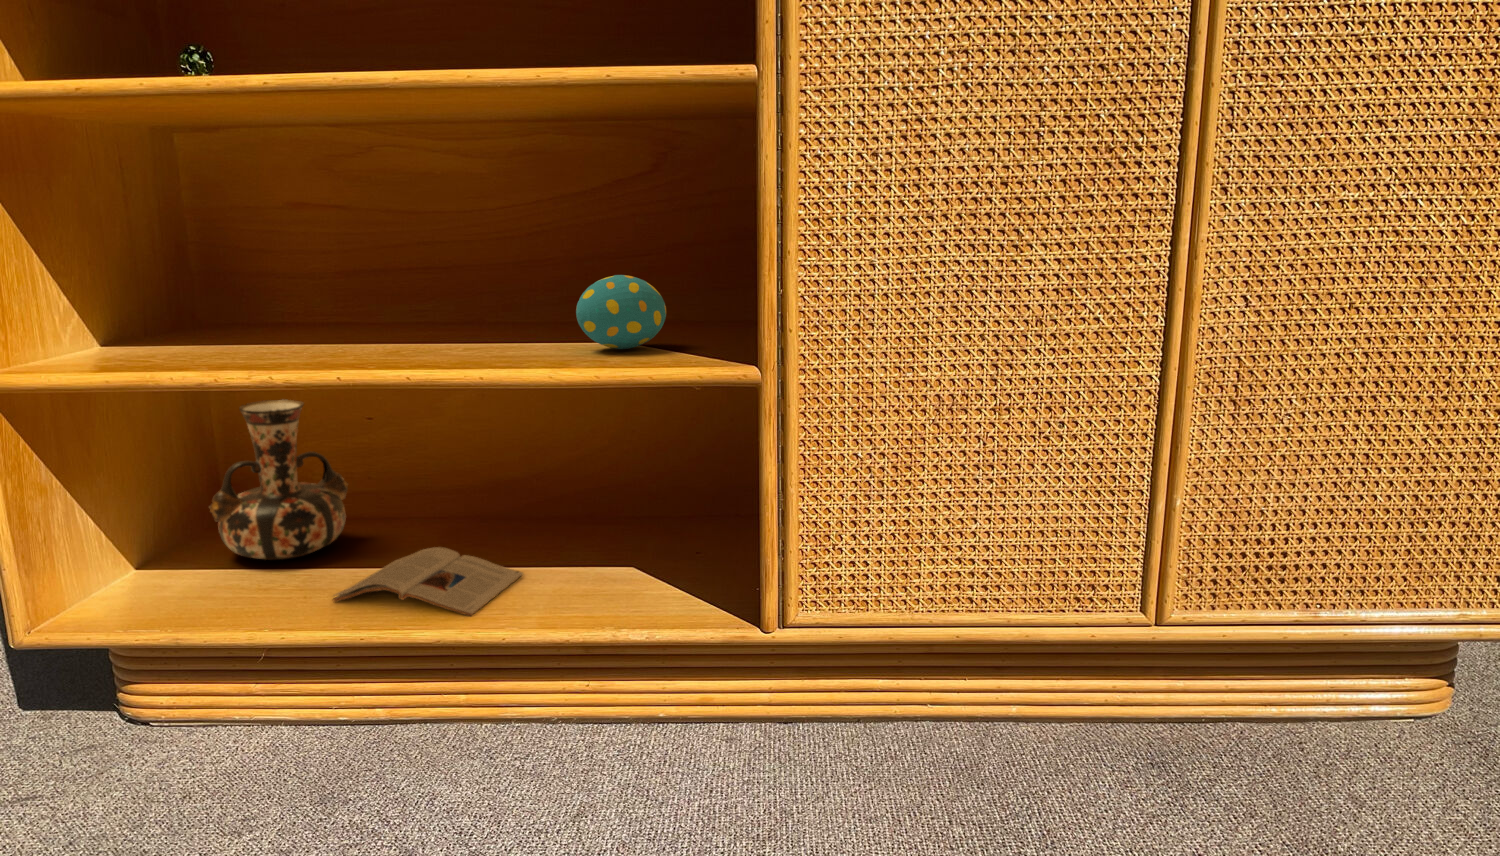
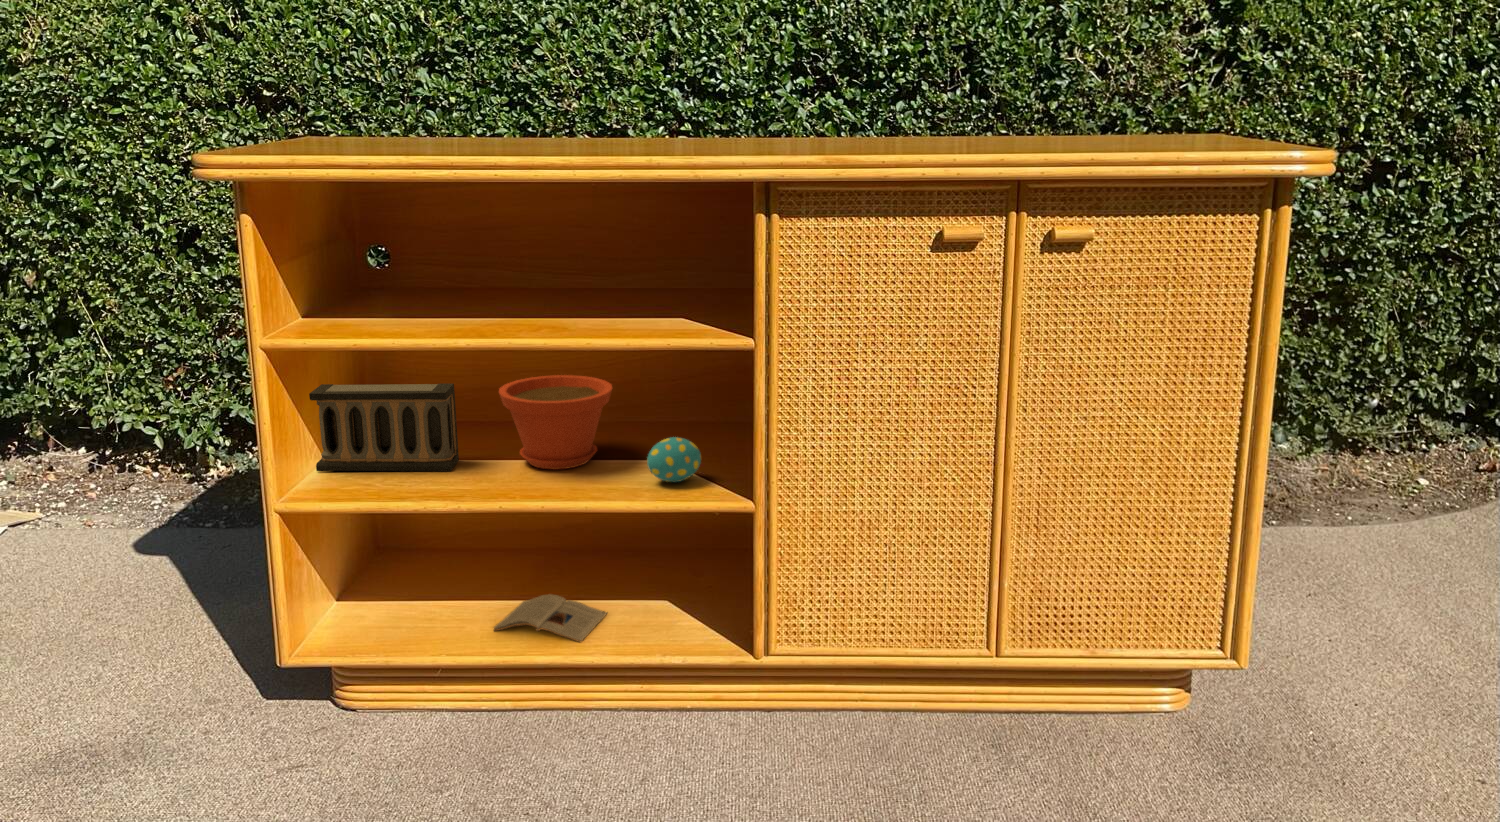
speaker: none [21,212,289,346] -> present [309,383,459,471]
plant pot: none [342,217,528,342] -> present [499,375,612,470]
decorative vase: present [209,399,348,560] -> none [404,493,485,600]

